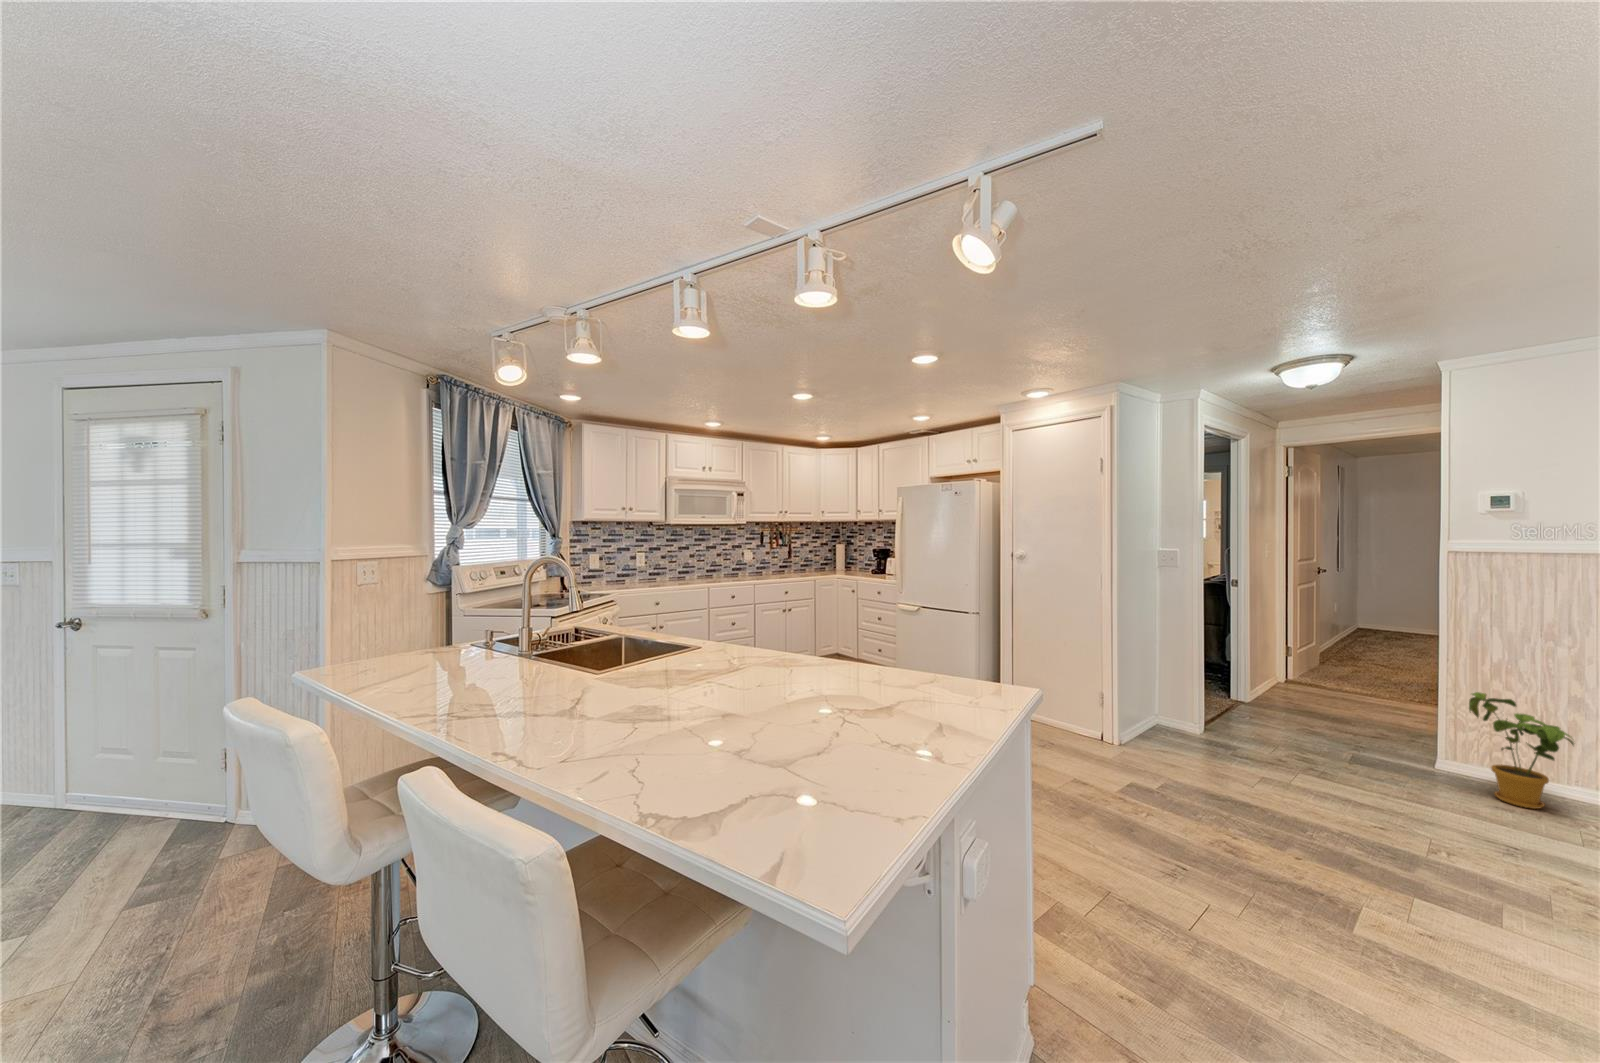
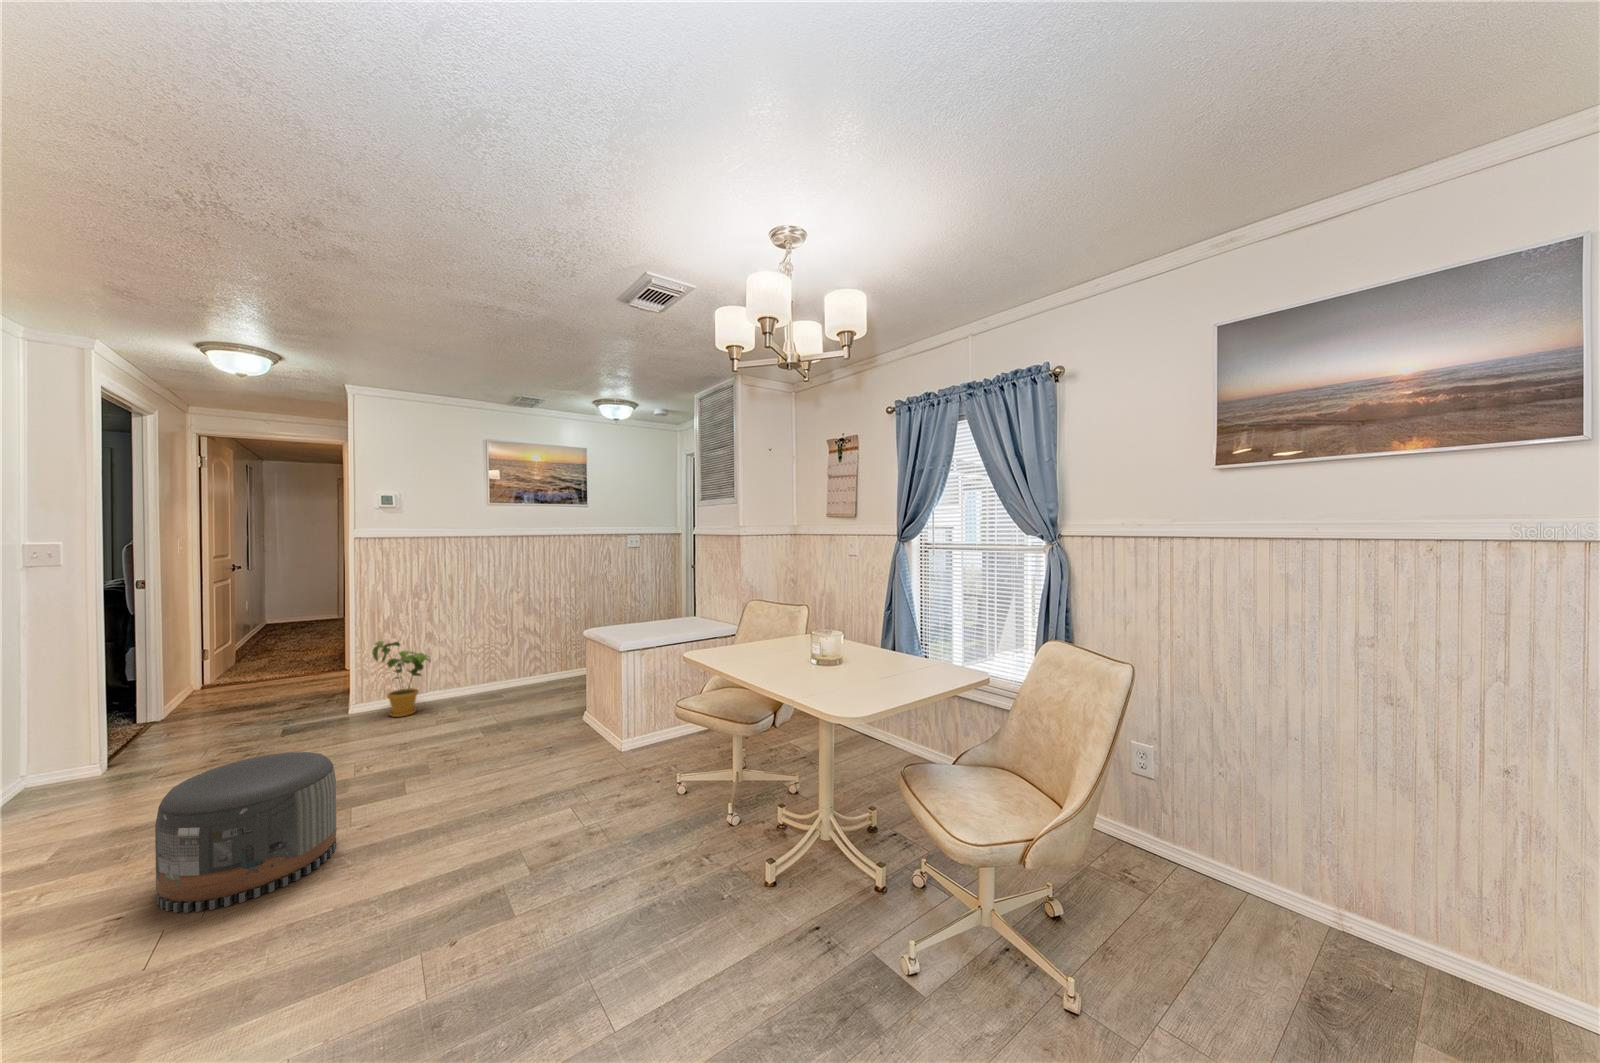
pouf: none [1213,777,1385,944] -> present [155,752,336,913]

